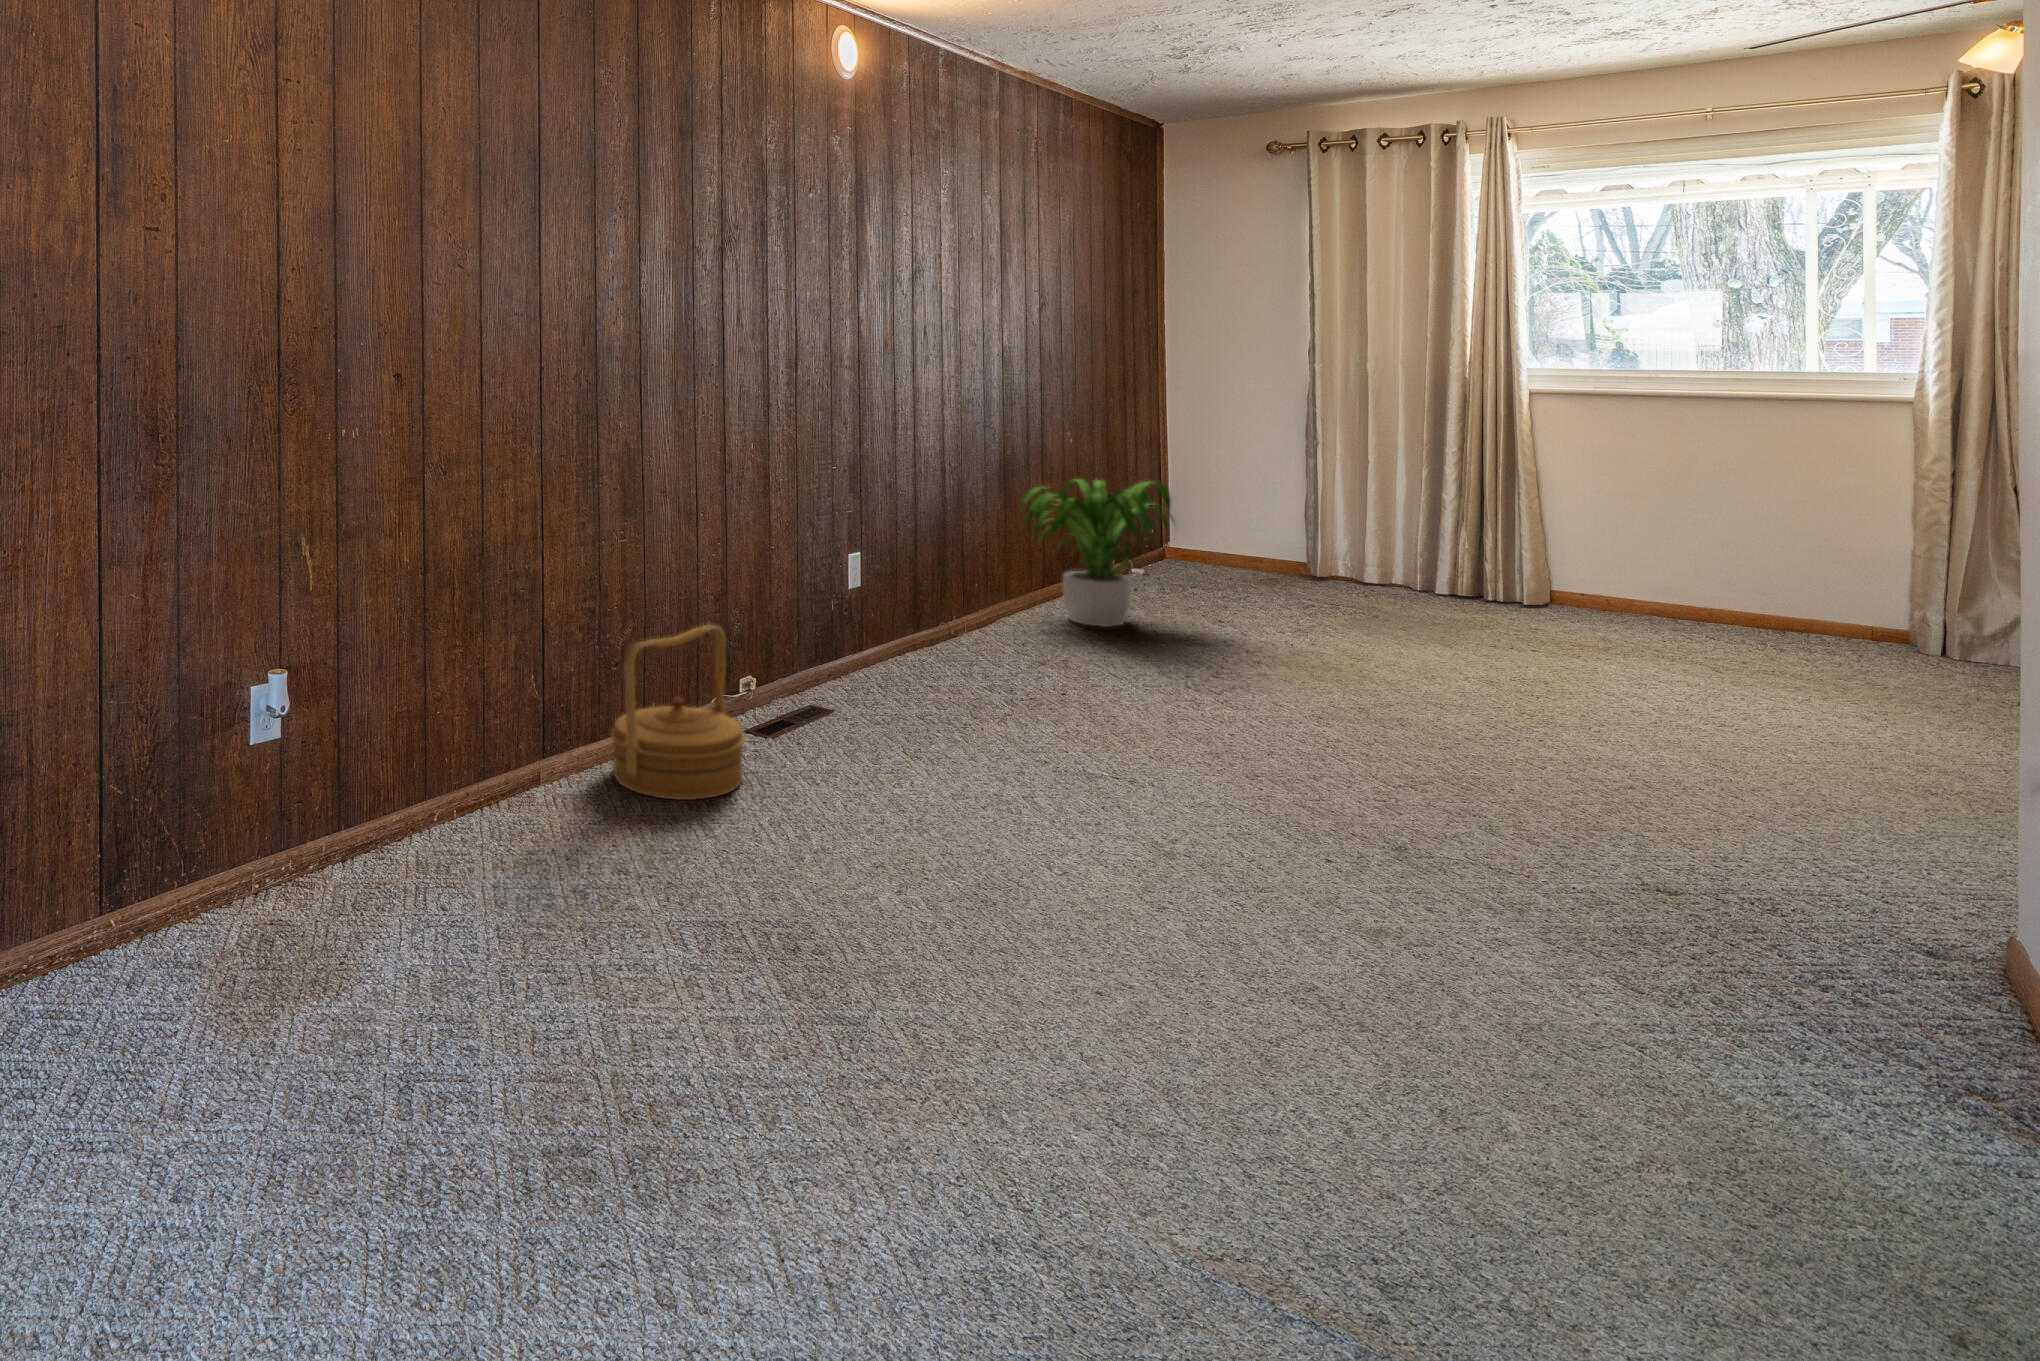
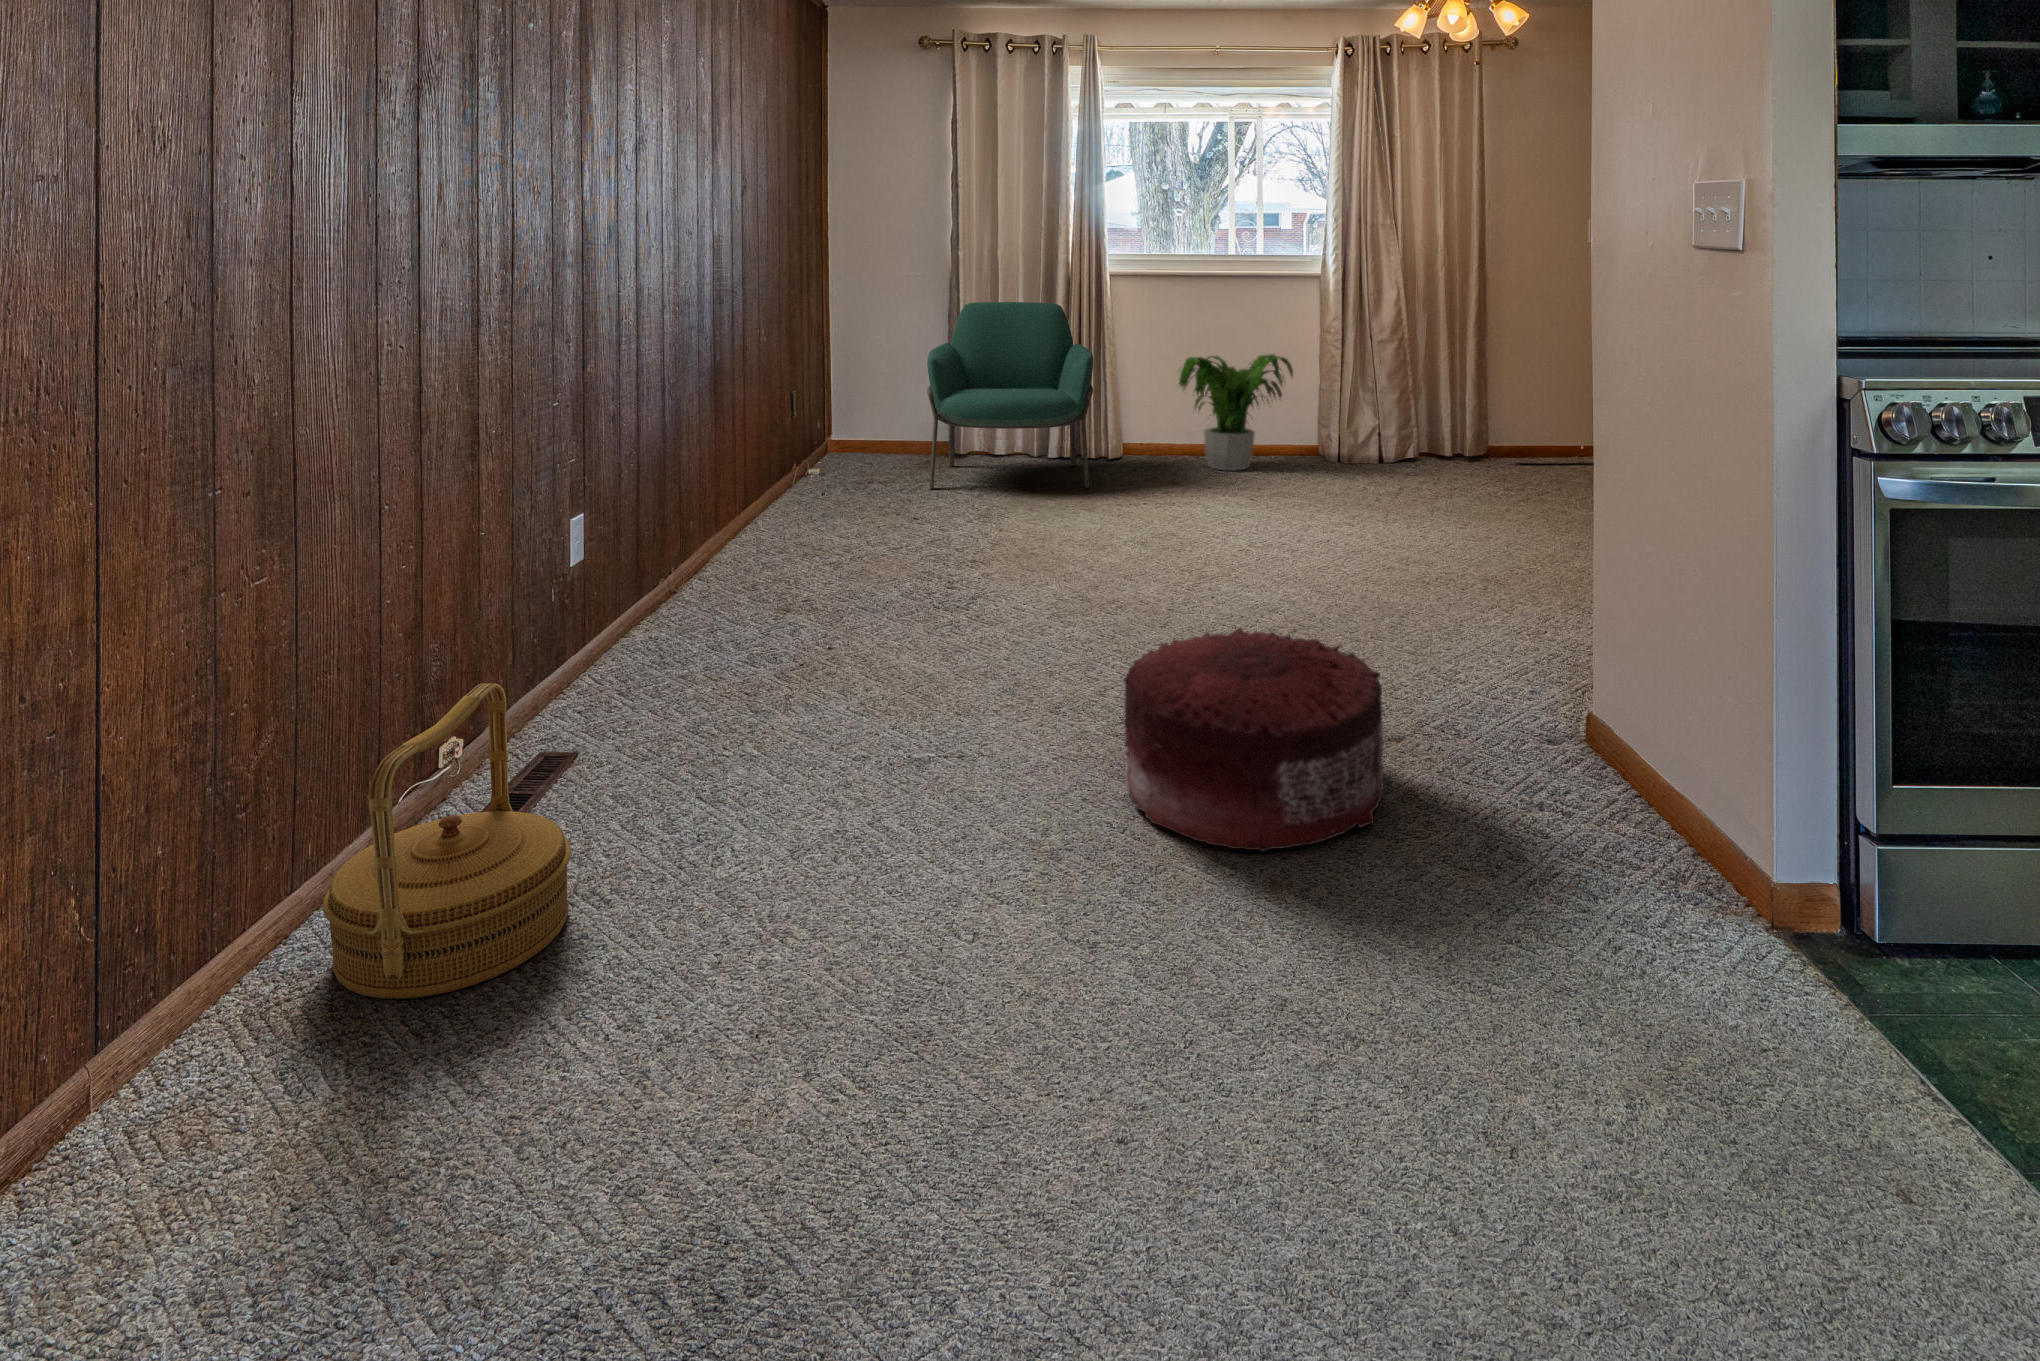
armchair: none [1253,415,1477,629] -> present [927,302,1093,489]
potted plant: present [1022,479,1173,627] -> present [1179,355,1293,471]
pouf: none [1197,727,1530,960] -> present [1124,628,1383,851]

